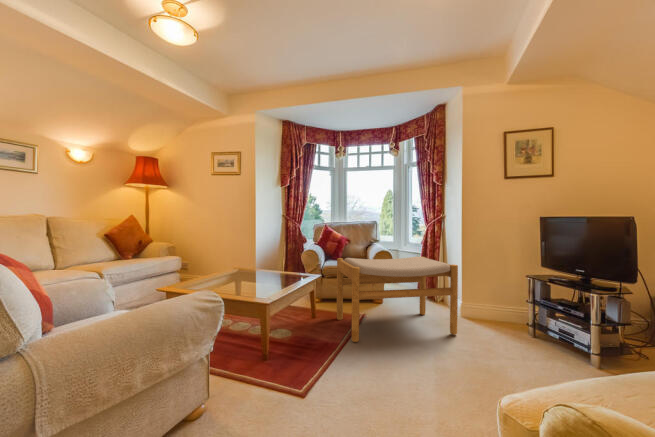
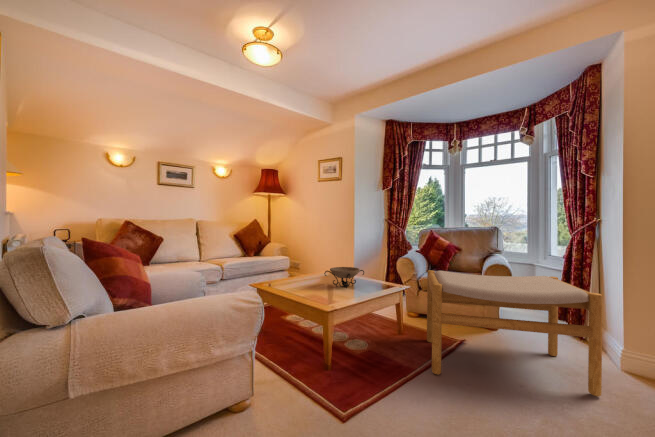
decorative bowl: none [245,261,282,281] -> present [324,267,364,288]

